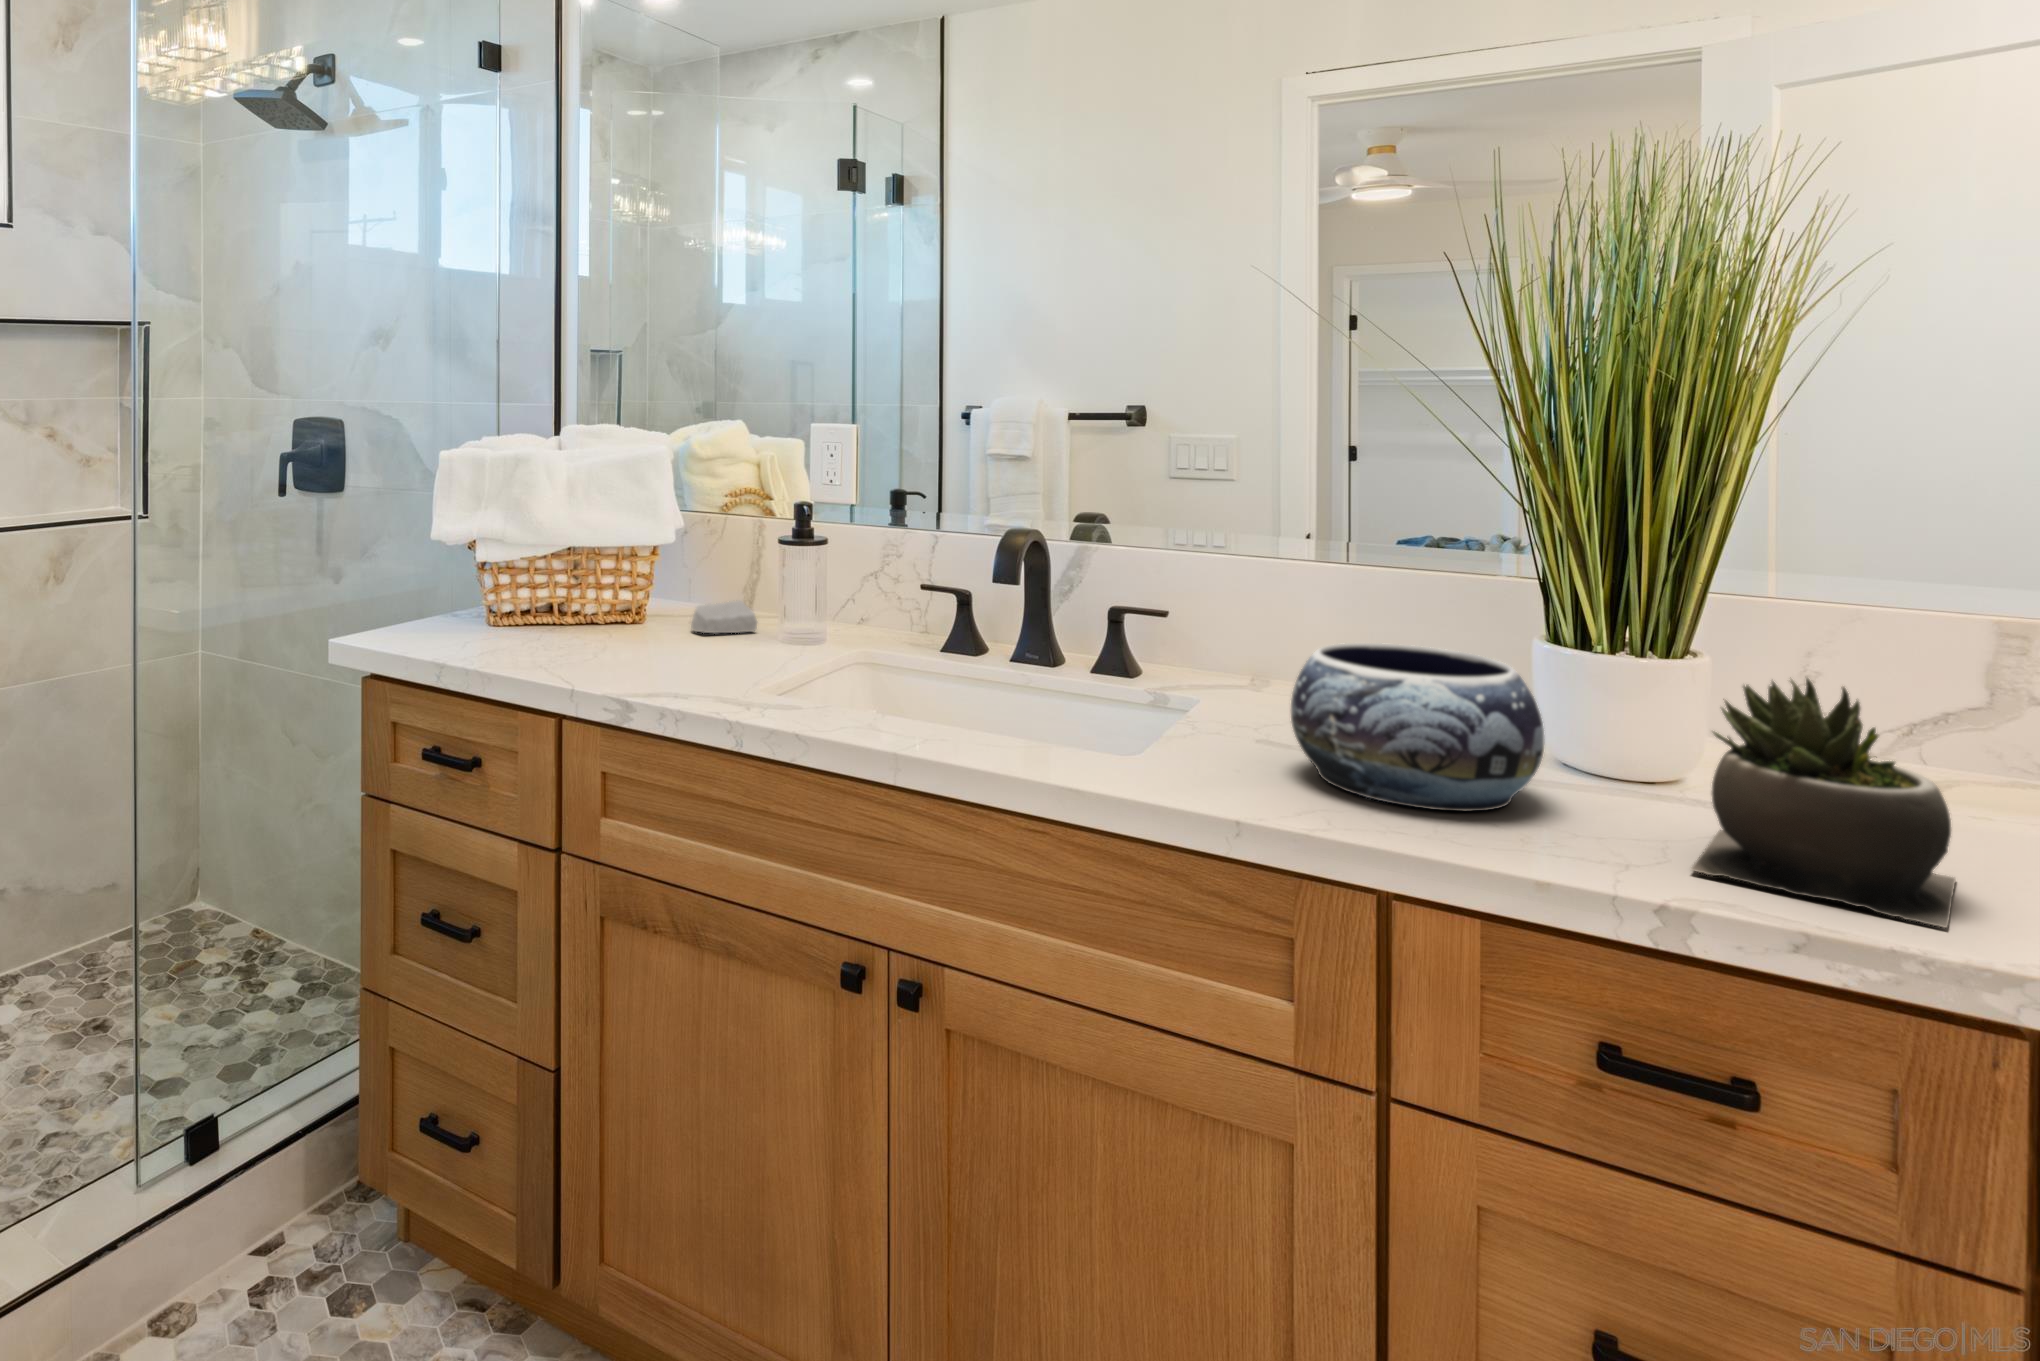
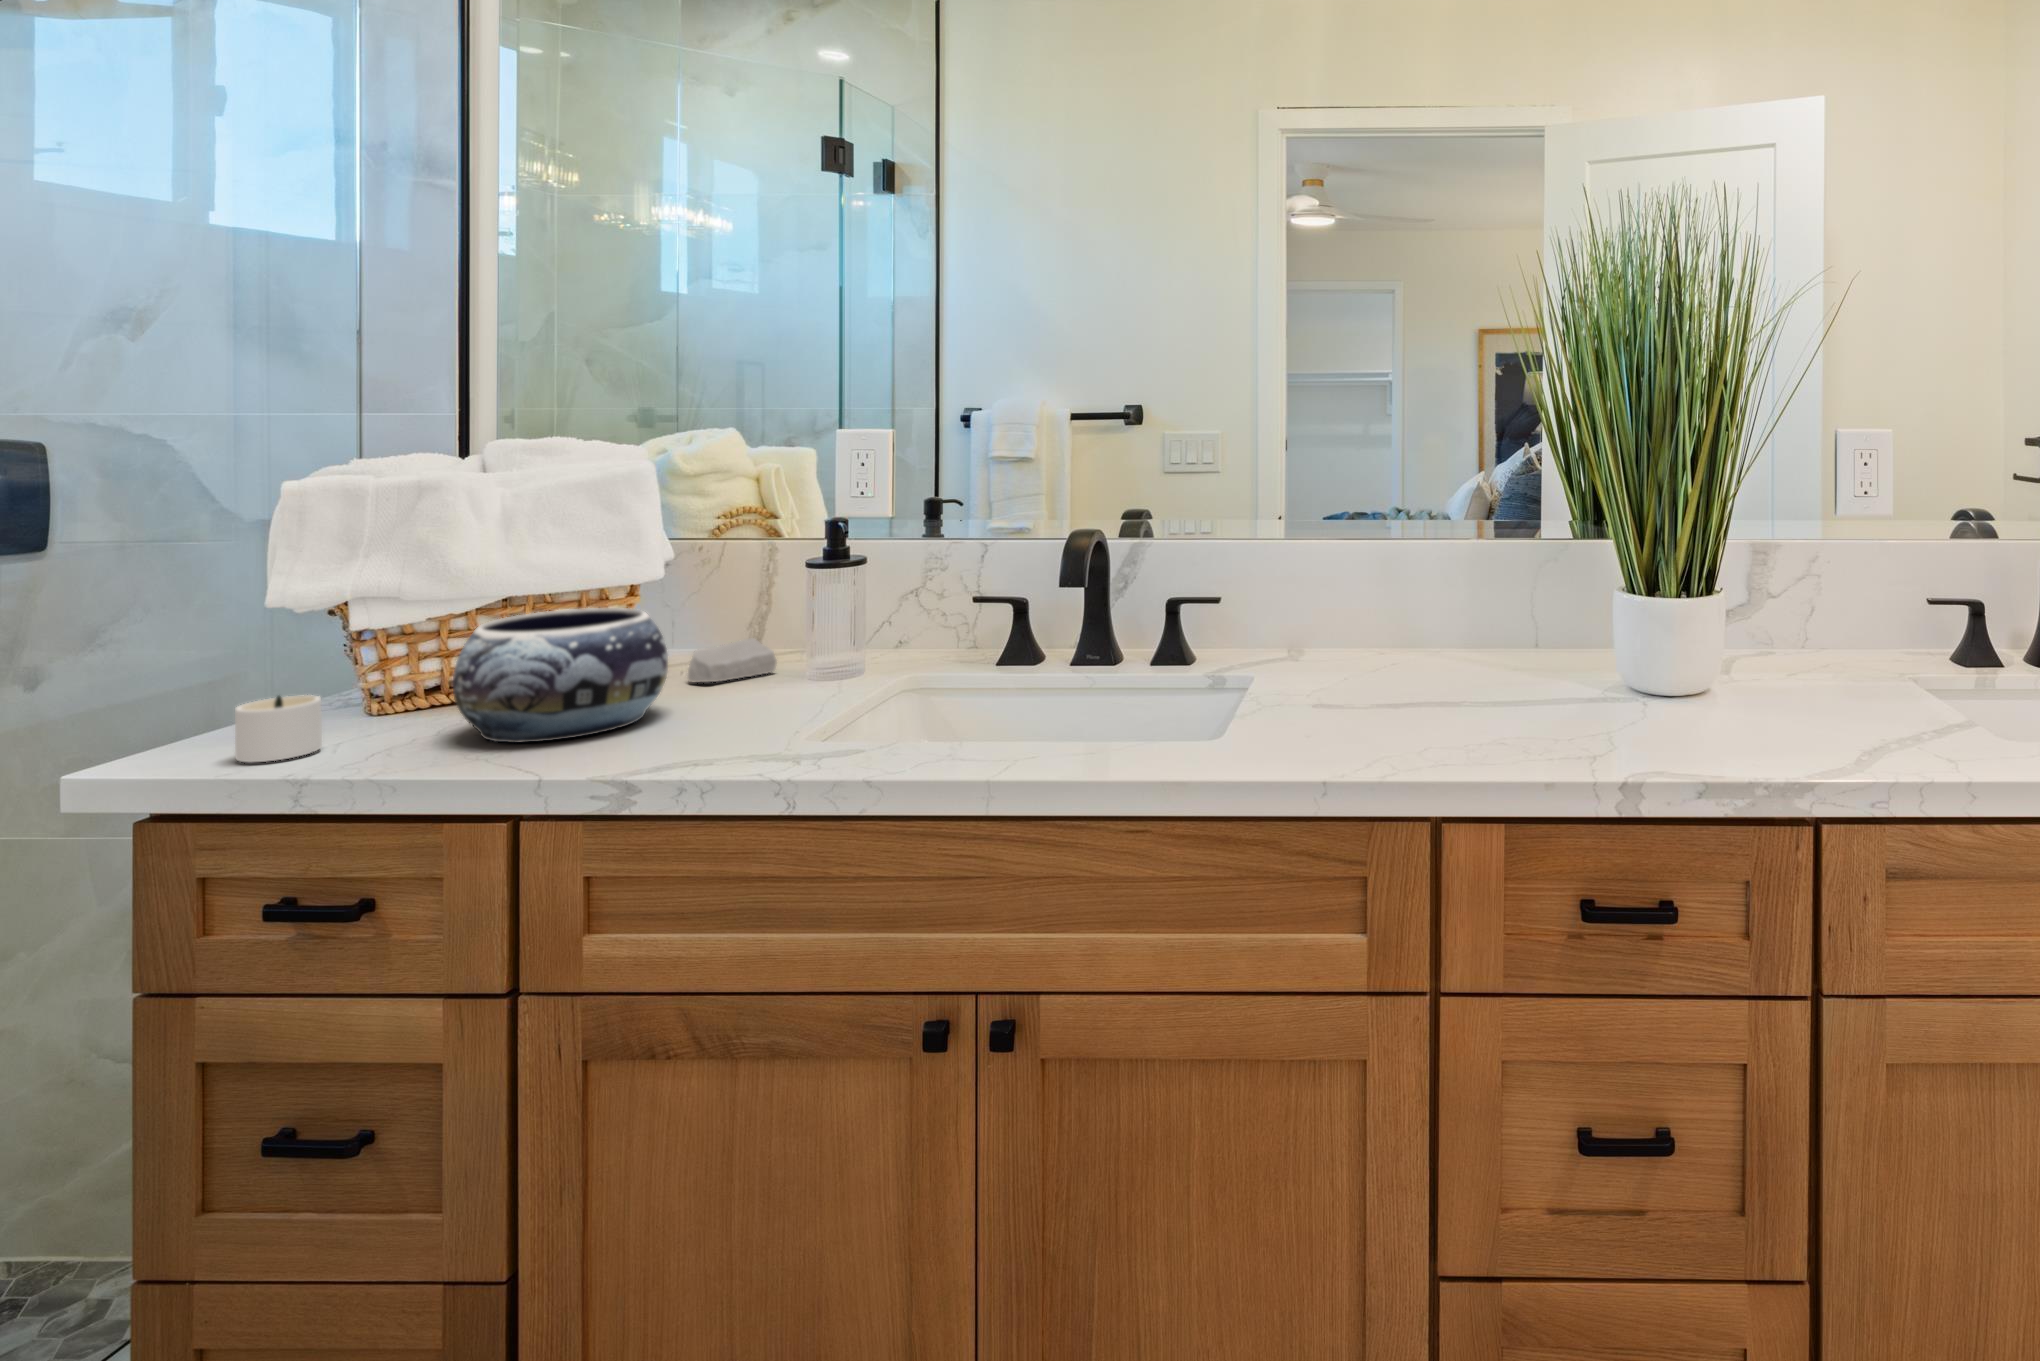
candle: none [415,602,474,648] -> present [235,695,322,763]
decorative bowl: present [1291,643,1544,811] -> present [453,608,668,743]
succulent plant: present [1691,678,1955,928] -> none [1625,597,1761,761]

